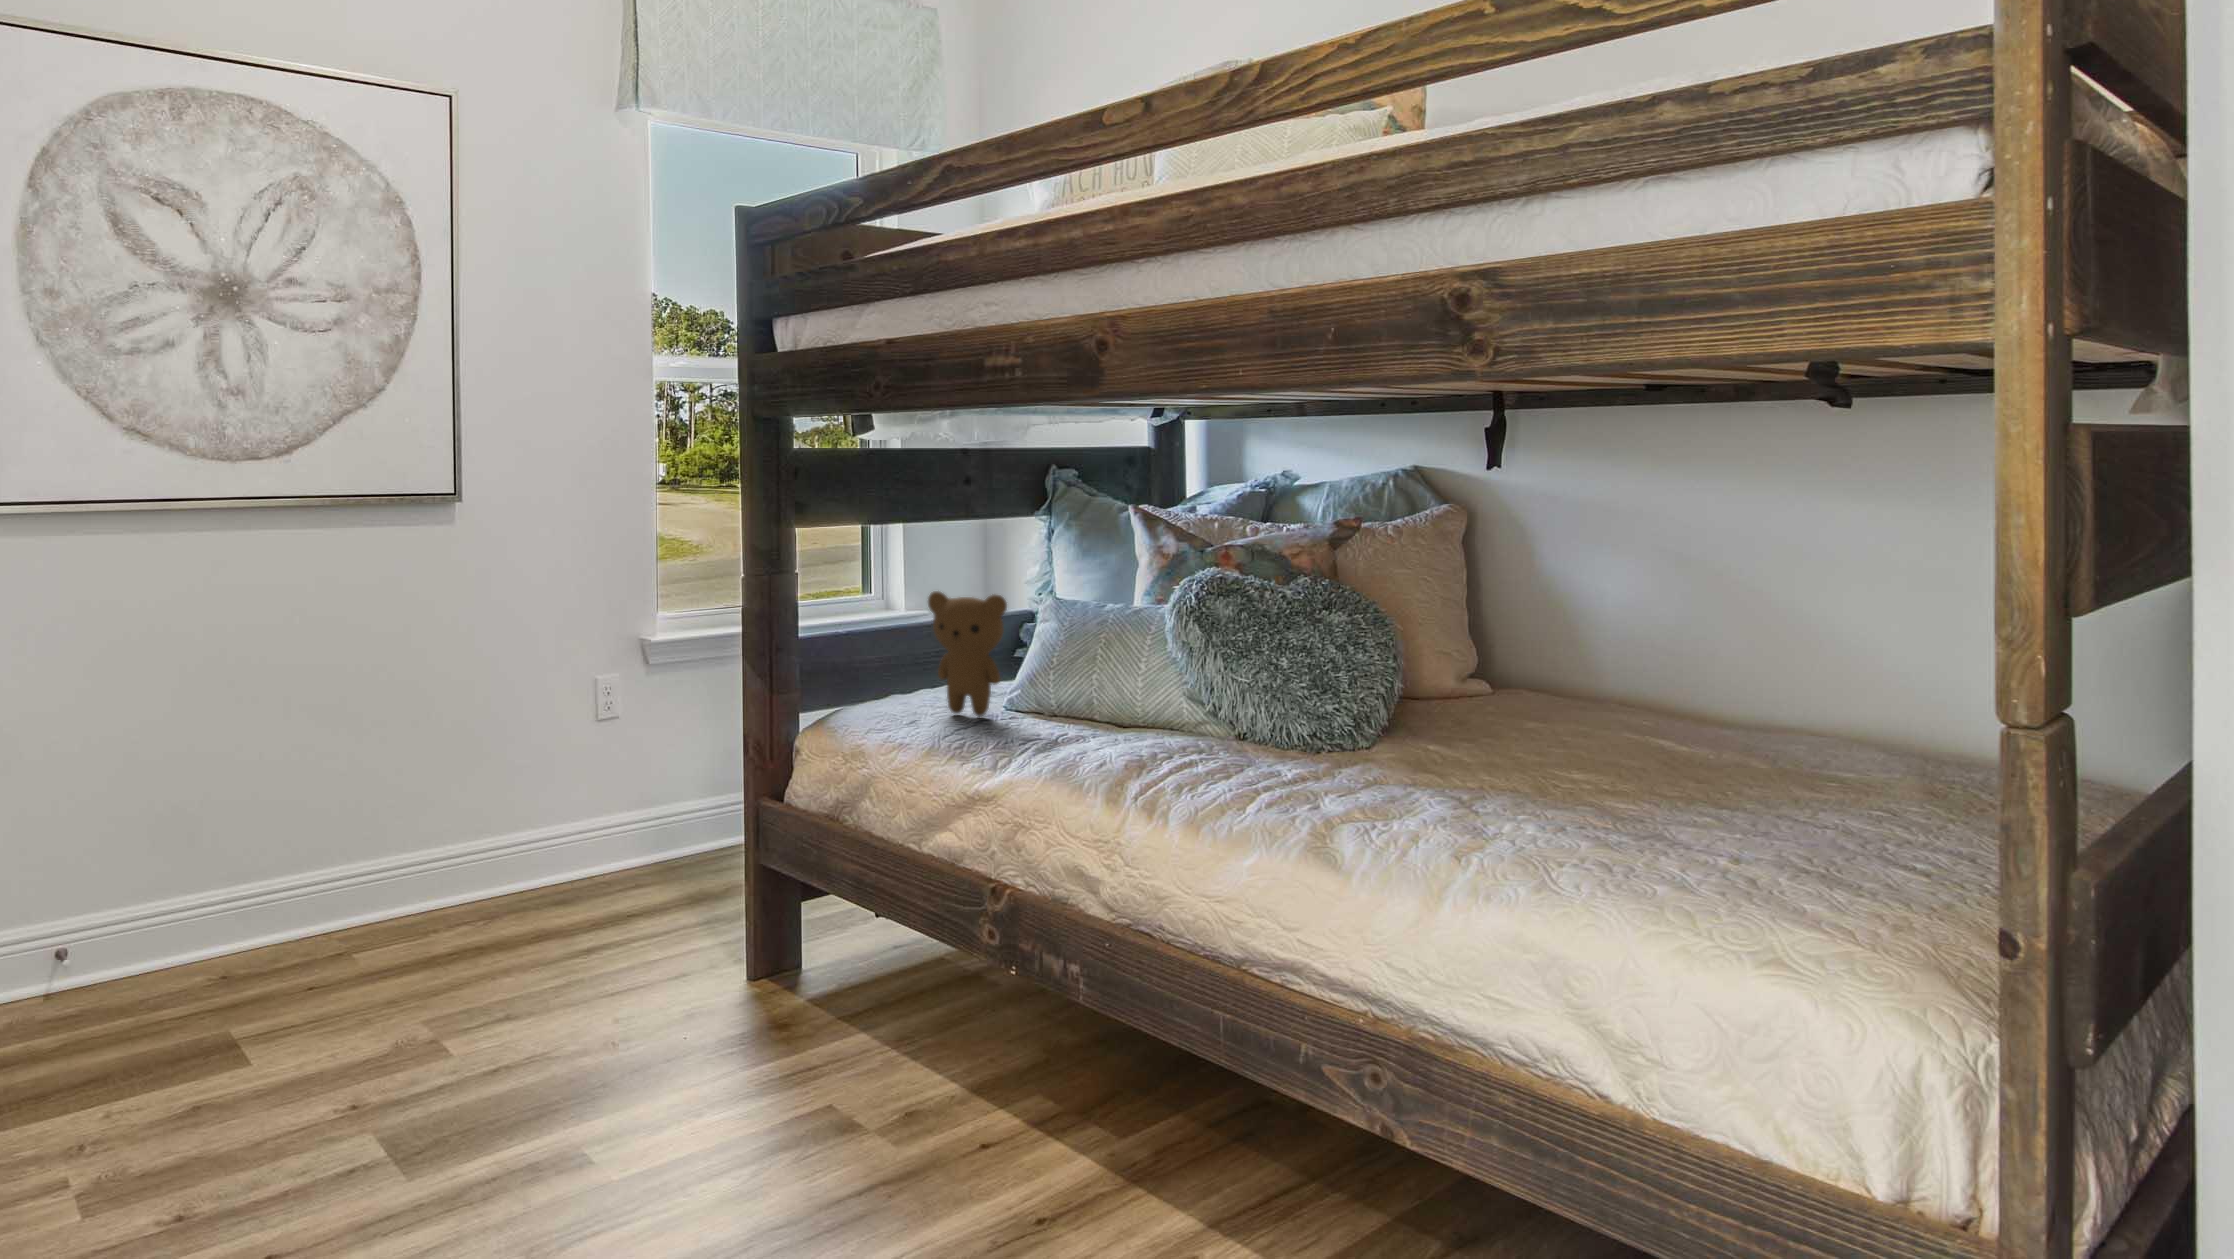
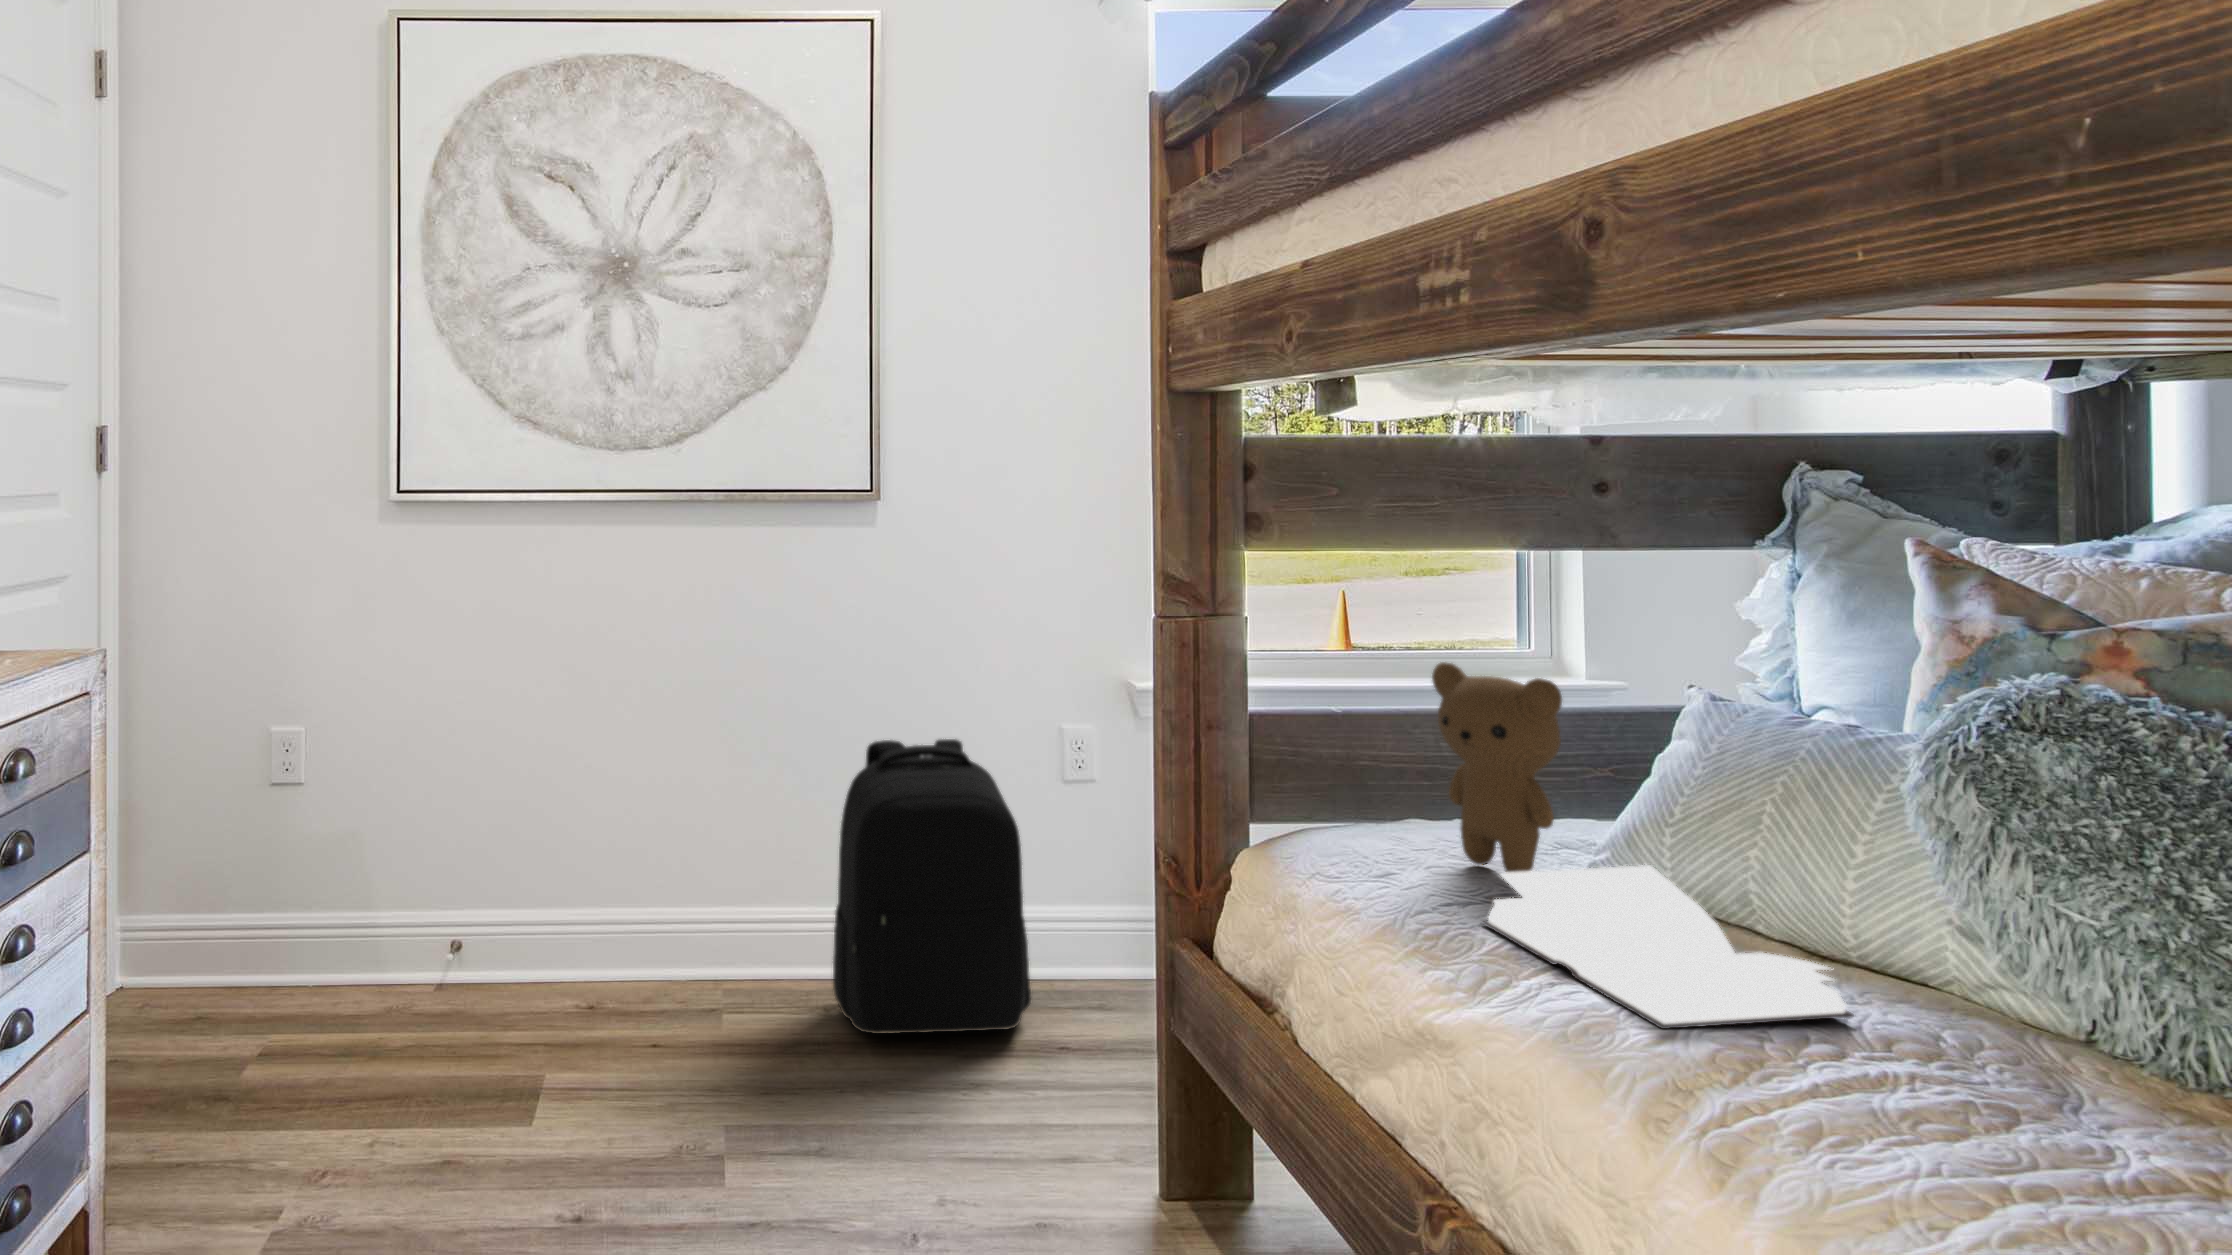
book: none [986,692,1165,763] -> present [1483,865,1853,1029]
backpack: none [441,697,605,943] -> present [833,739,1031,1034]

